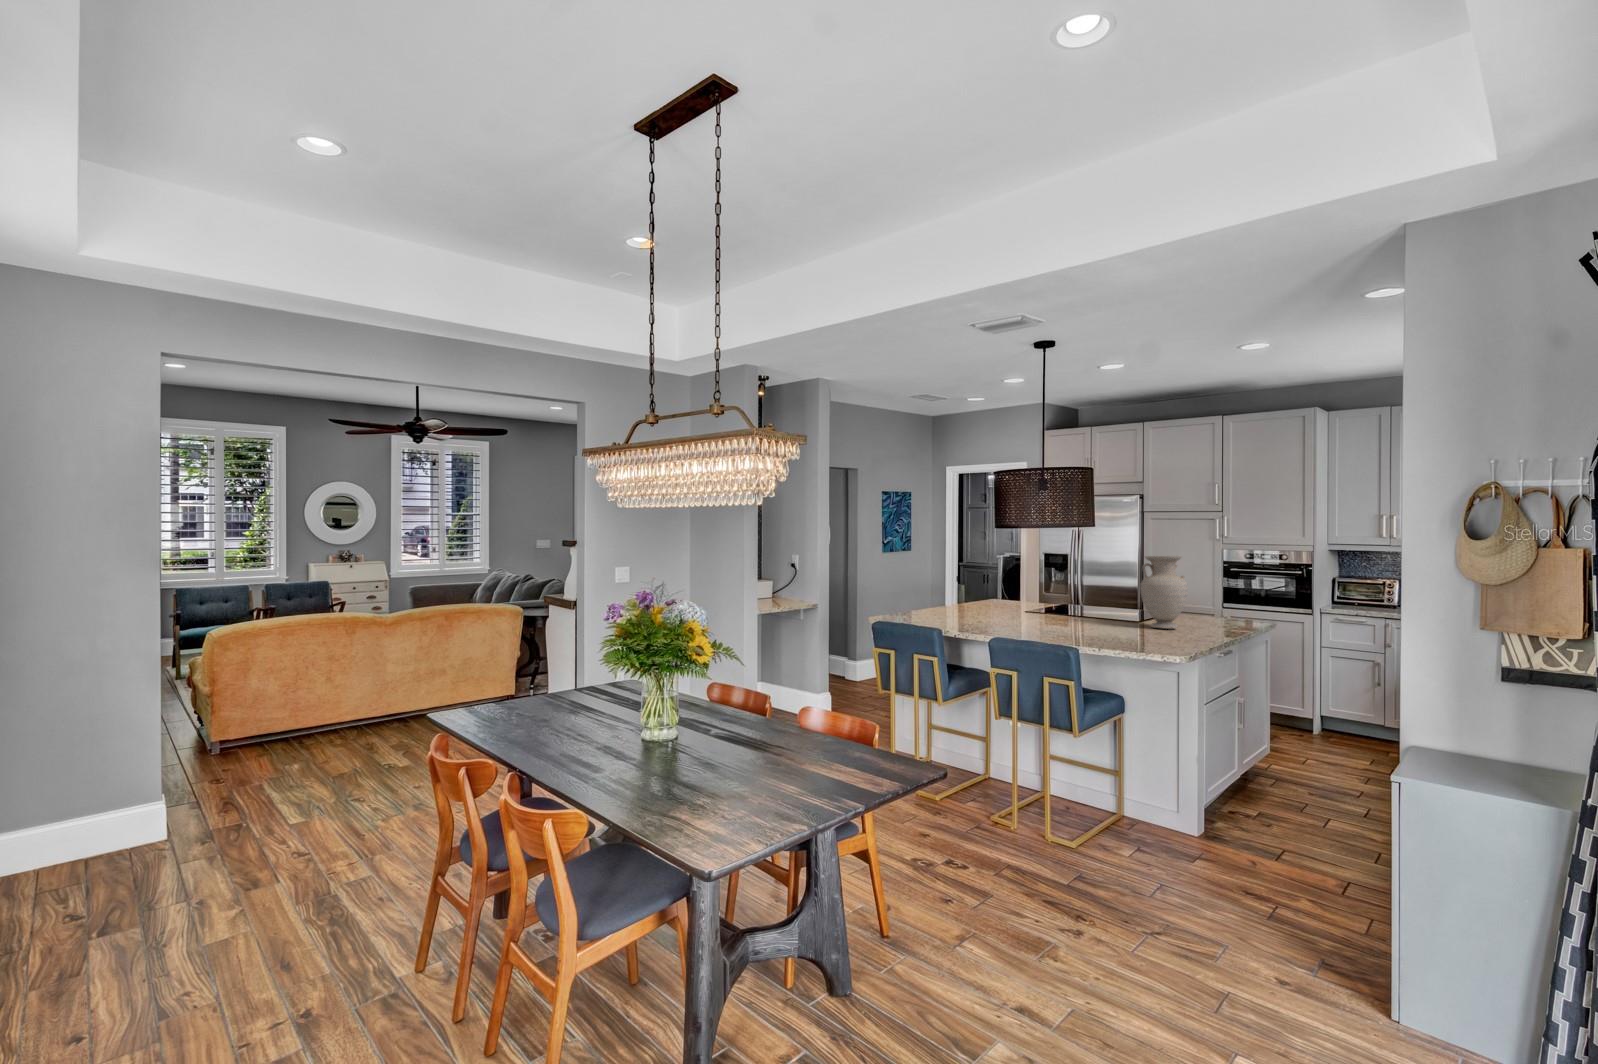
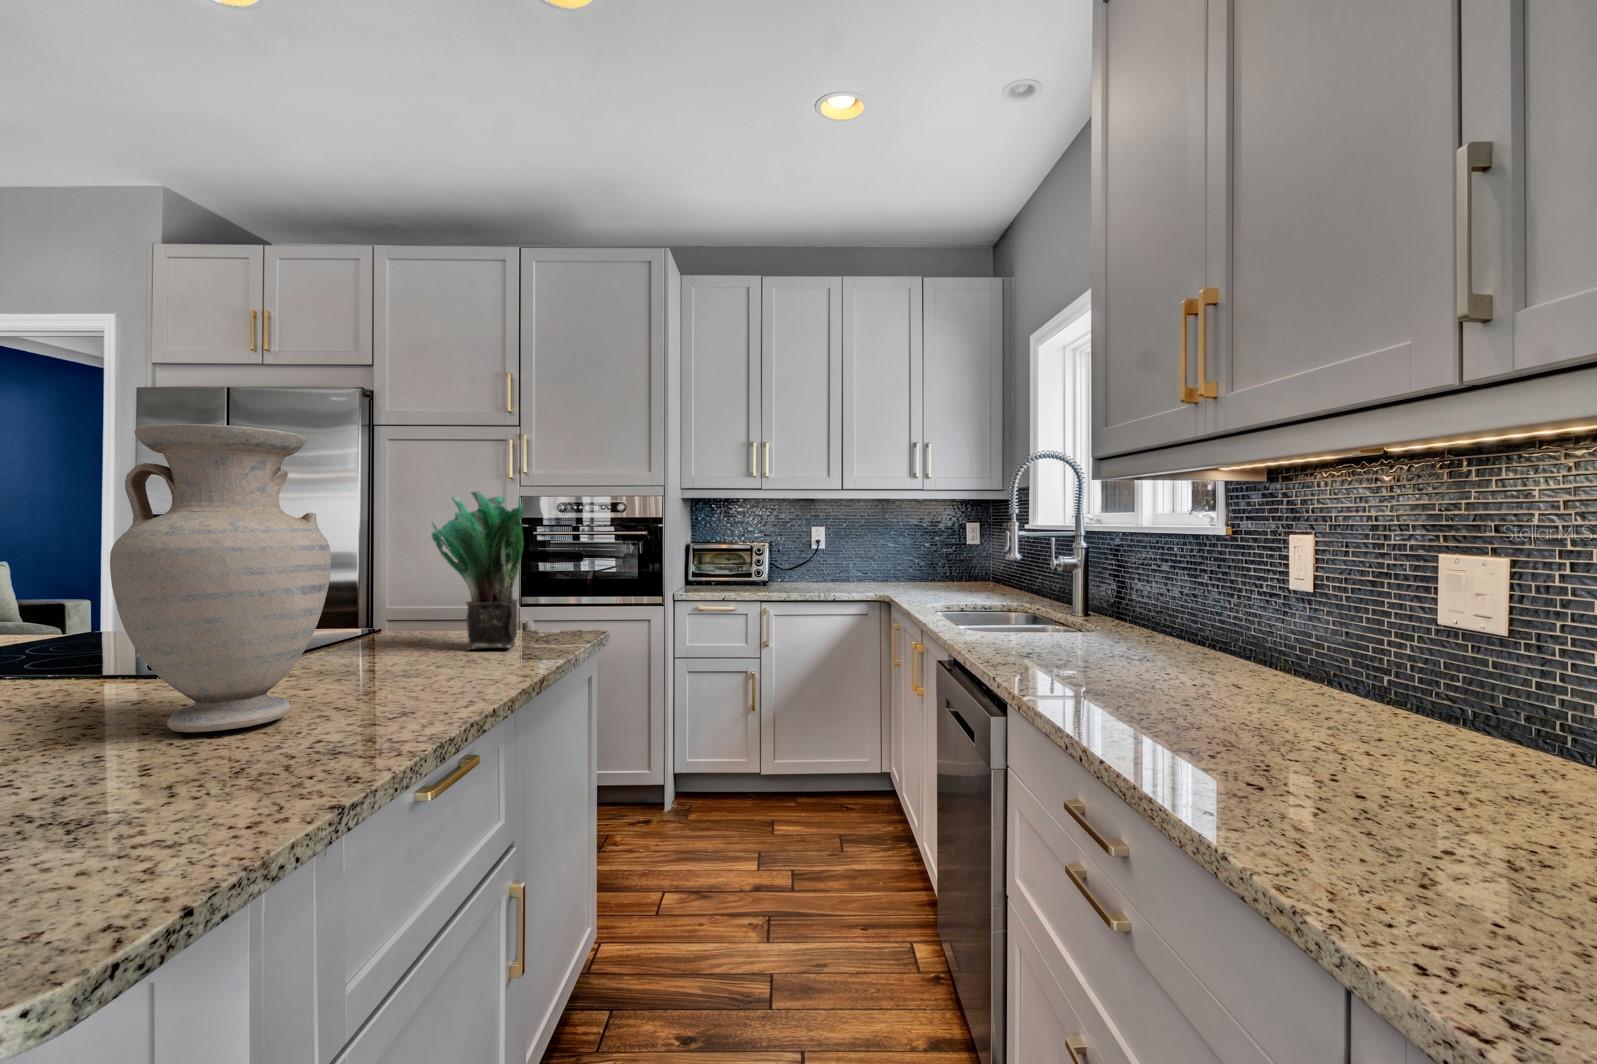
potted plant: none [1201,562,1238,621] -> present [432,491,524,650]

